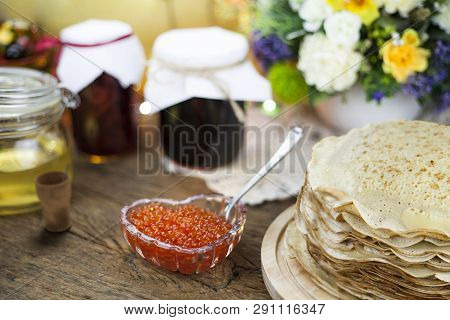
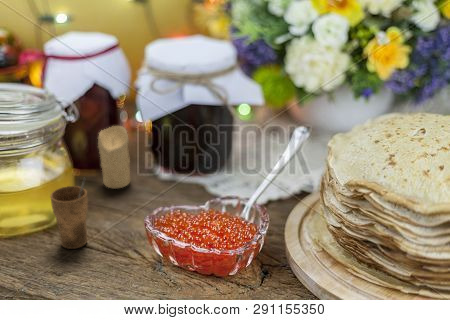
candle: none [101,114,132,176] -> present [98,126,130,189]

